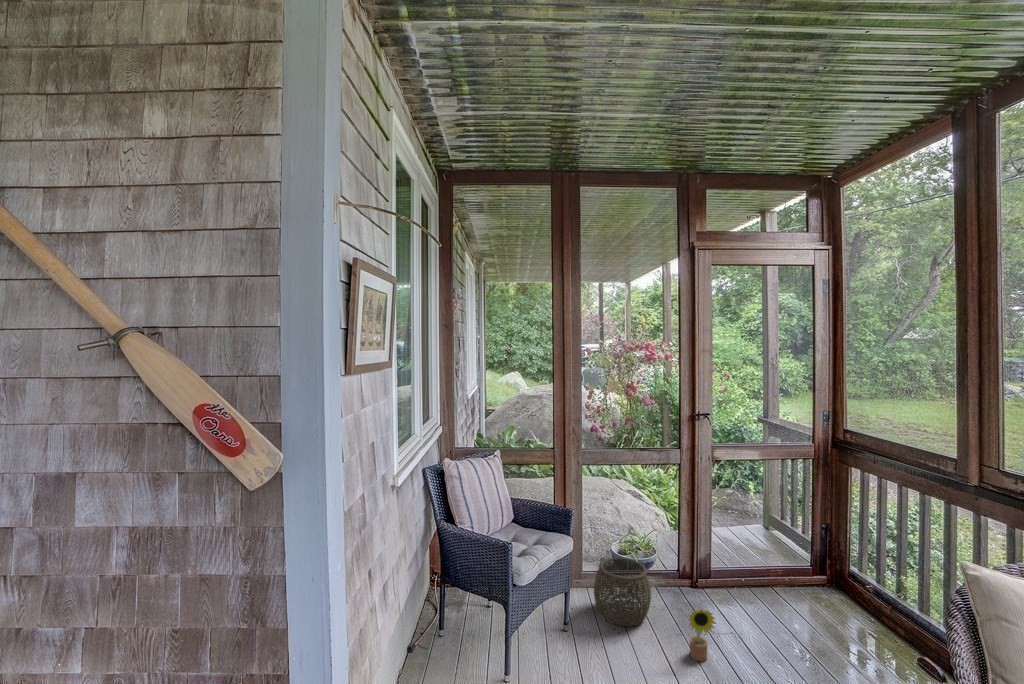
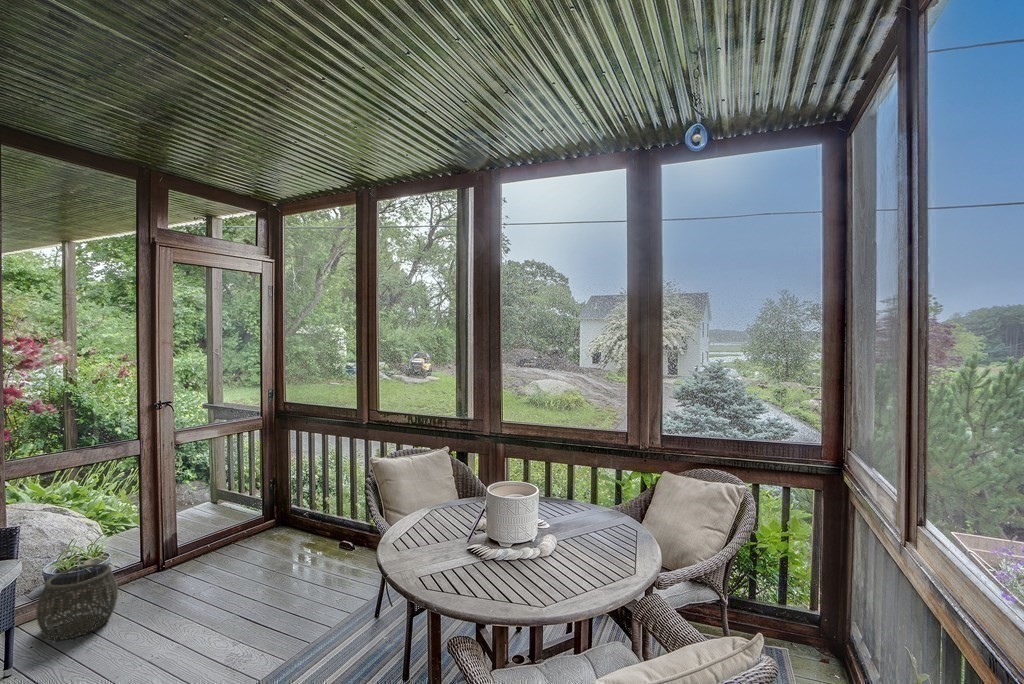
decorative plant: present [688,609,716,661] -> none [168,569,198,621]

